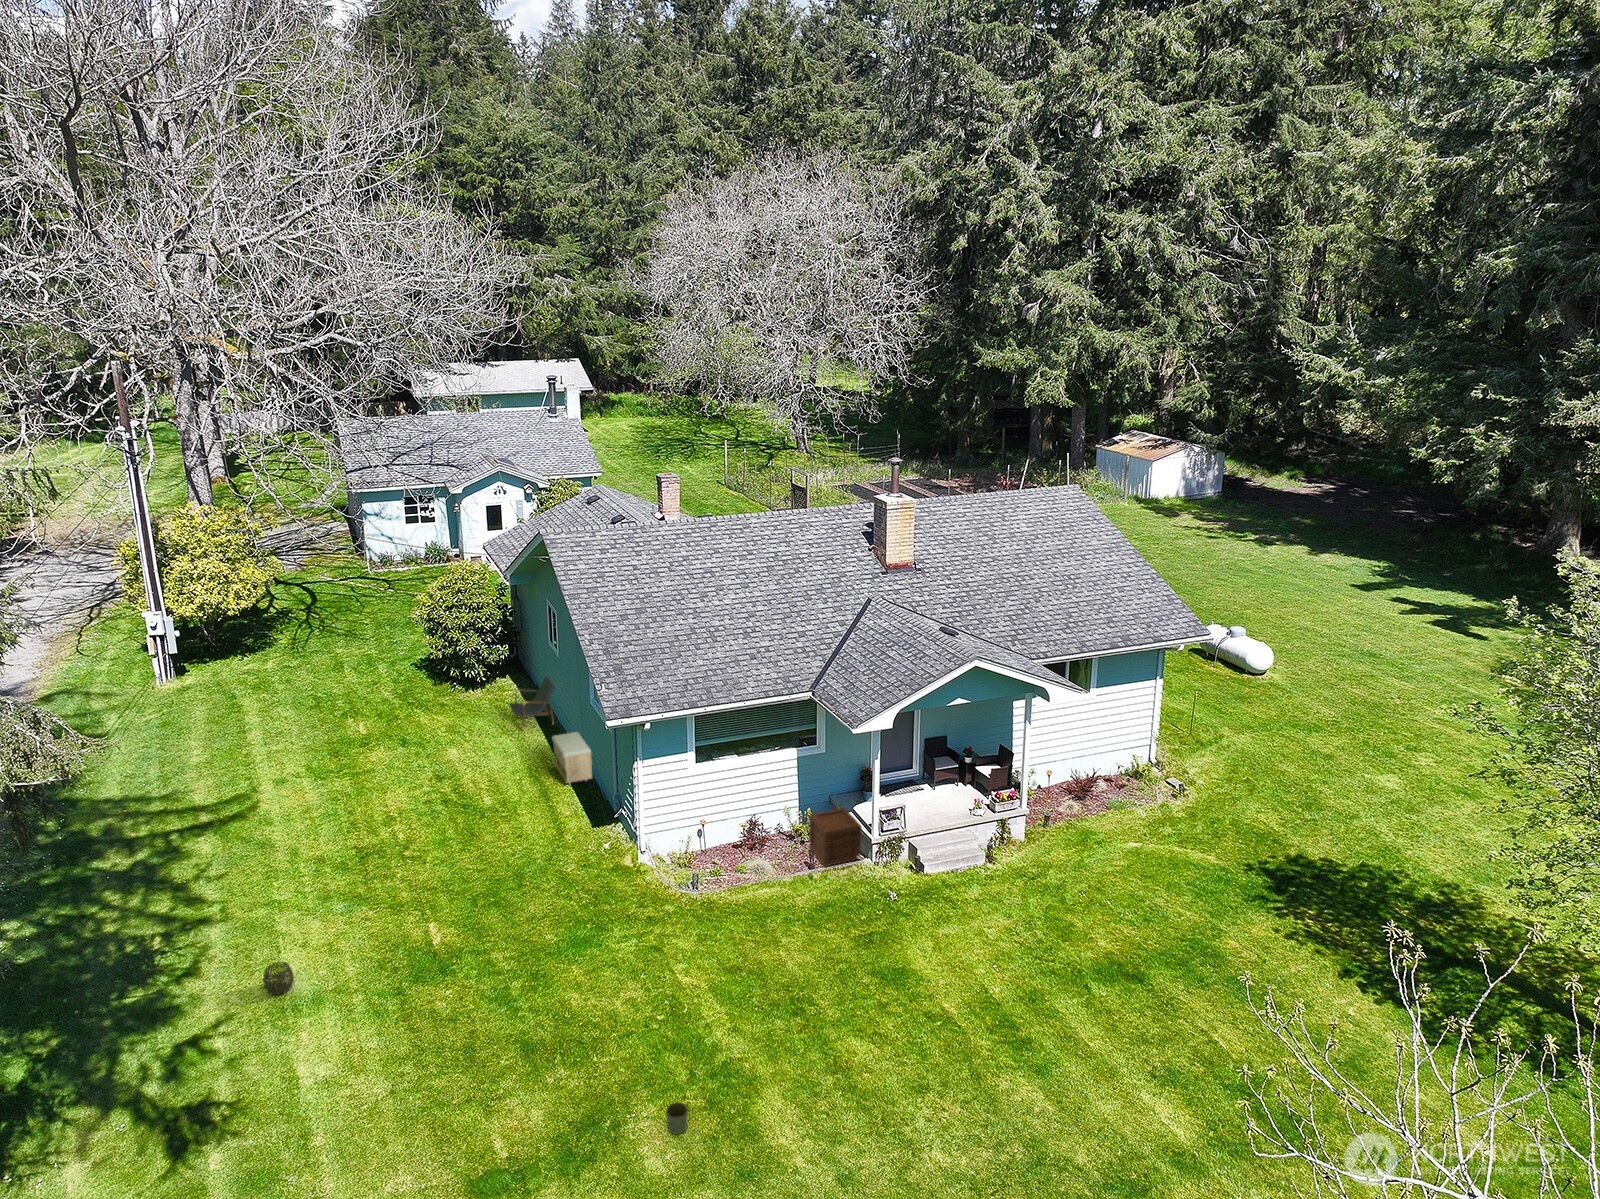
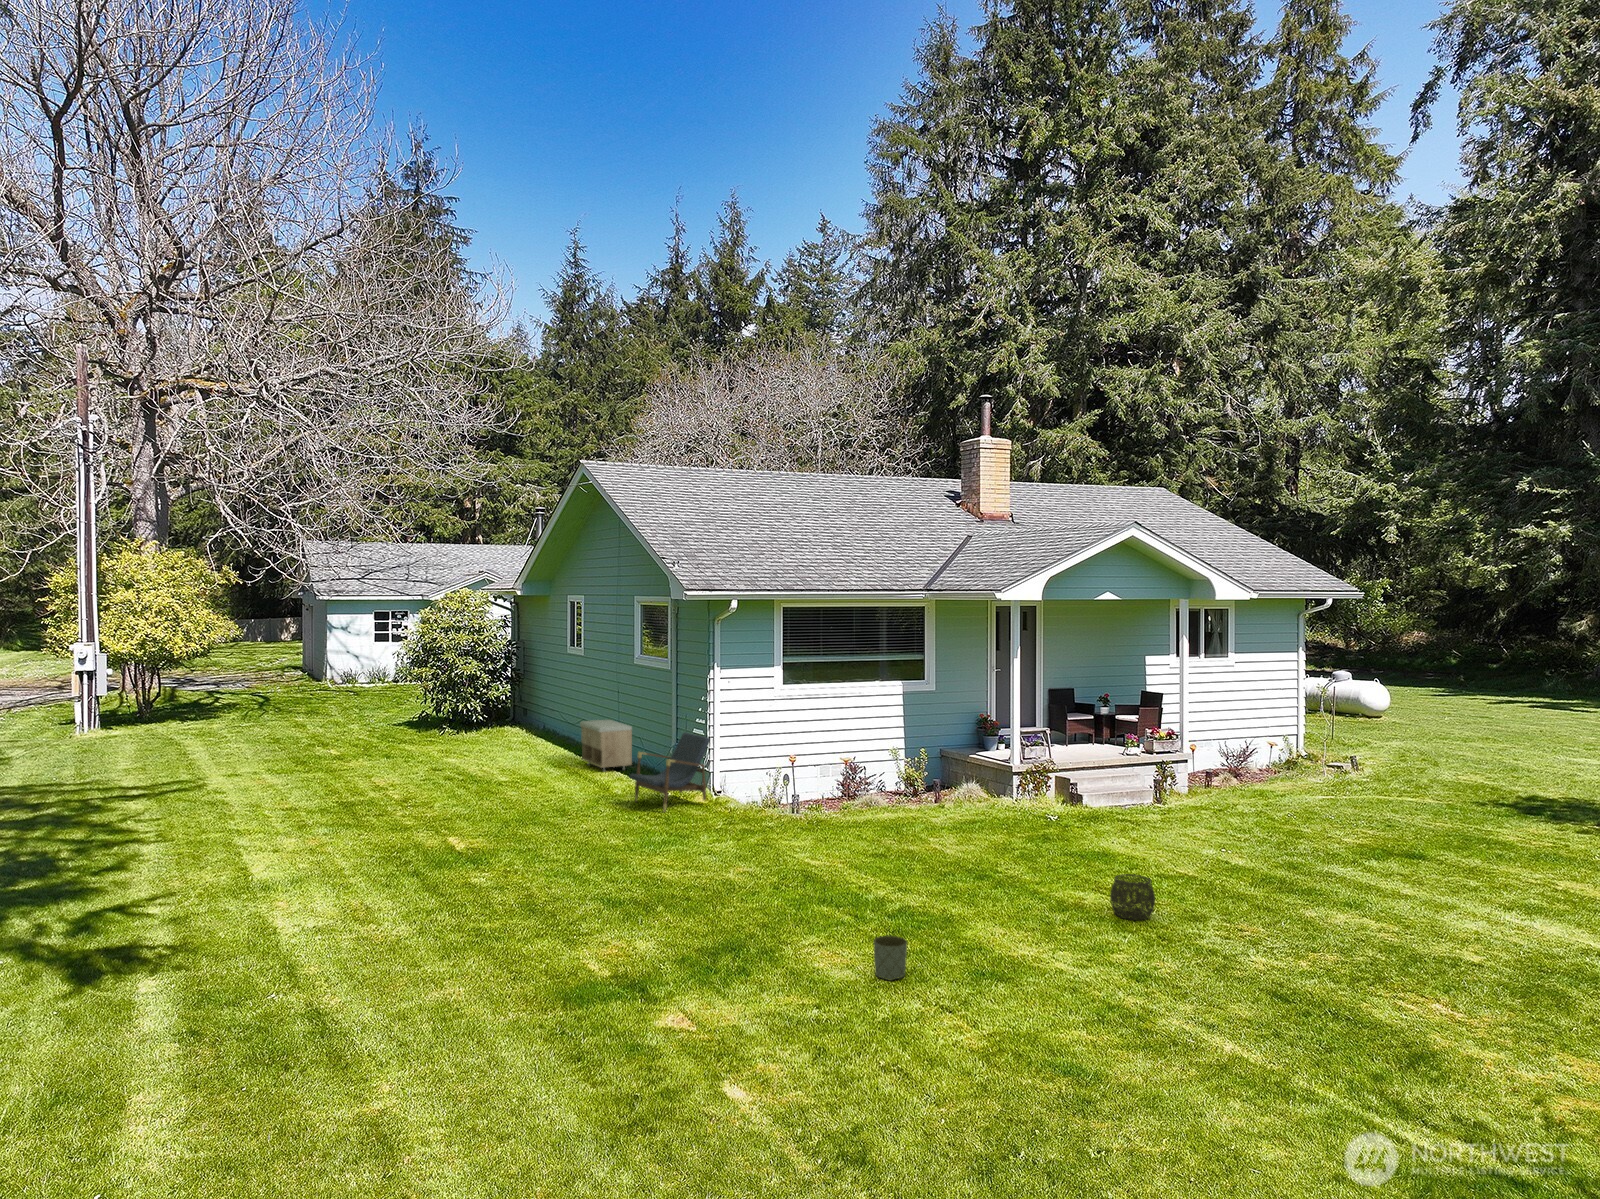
lounge chair: present [509,677,555,730] -> present [629,733,710,812]
wooden crate: present [809,808,862,867] -> none [924,747,994,807]
woven basket: present [263,962,294,995] -> present [1110,874,1155,920]

